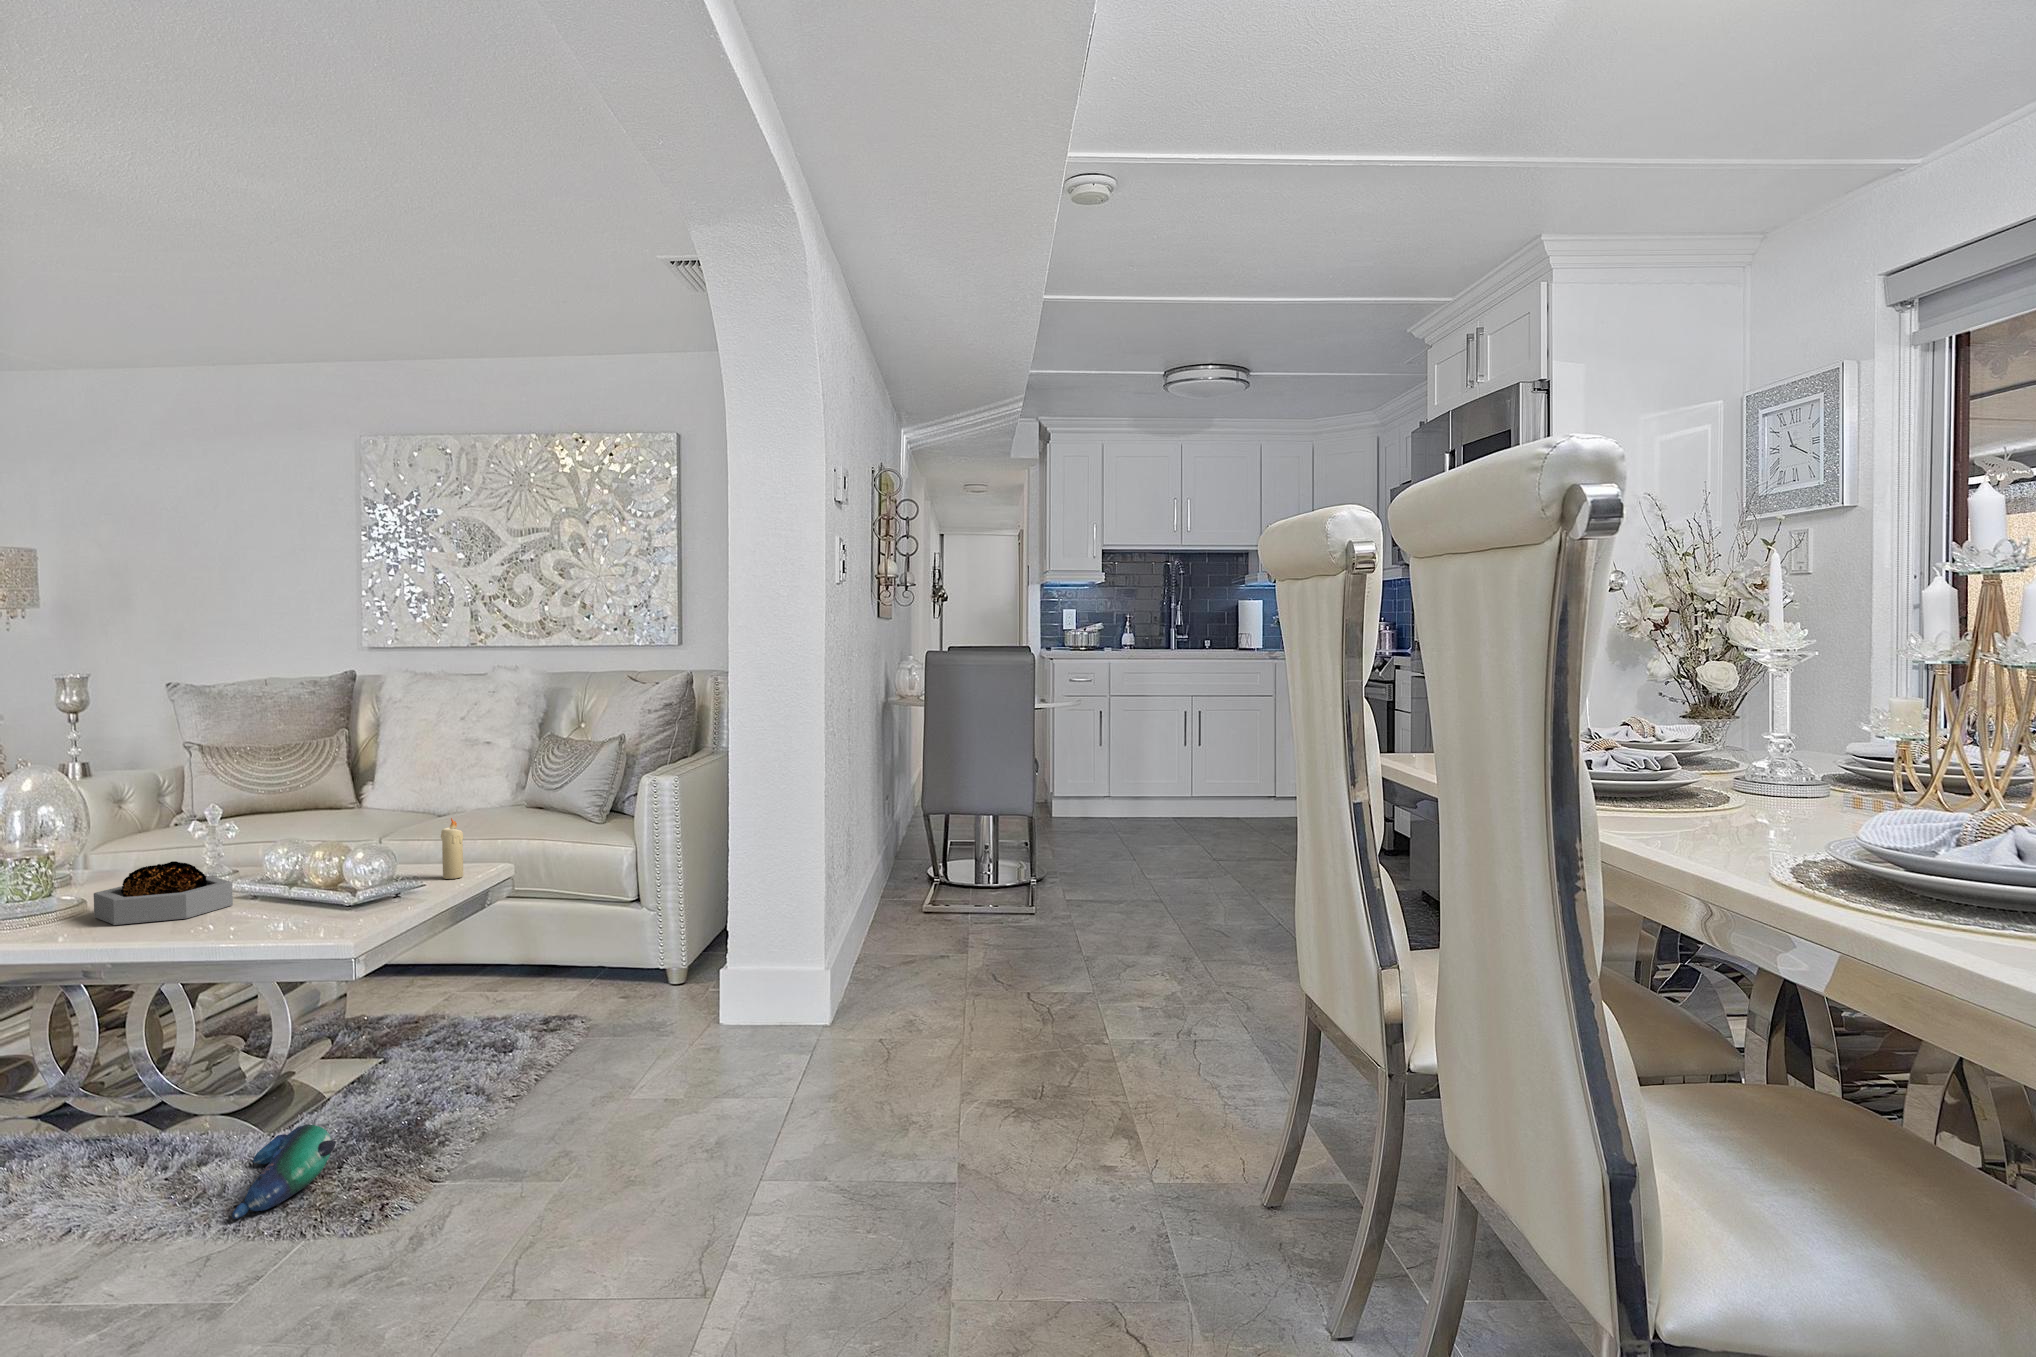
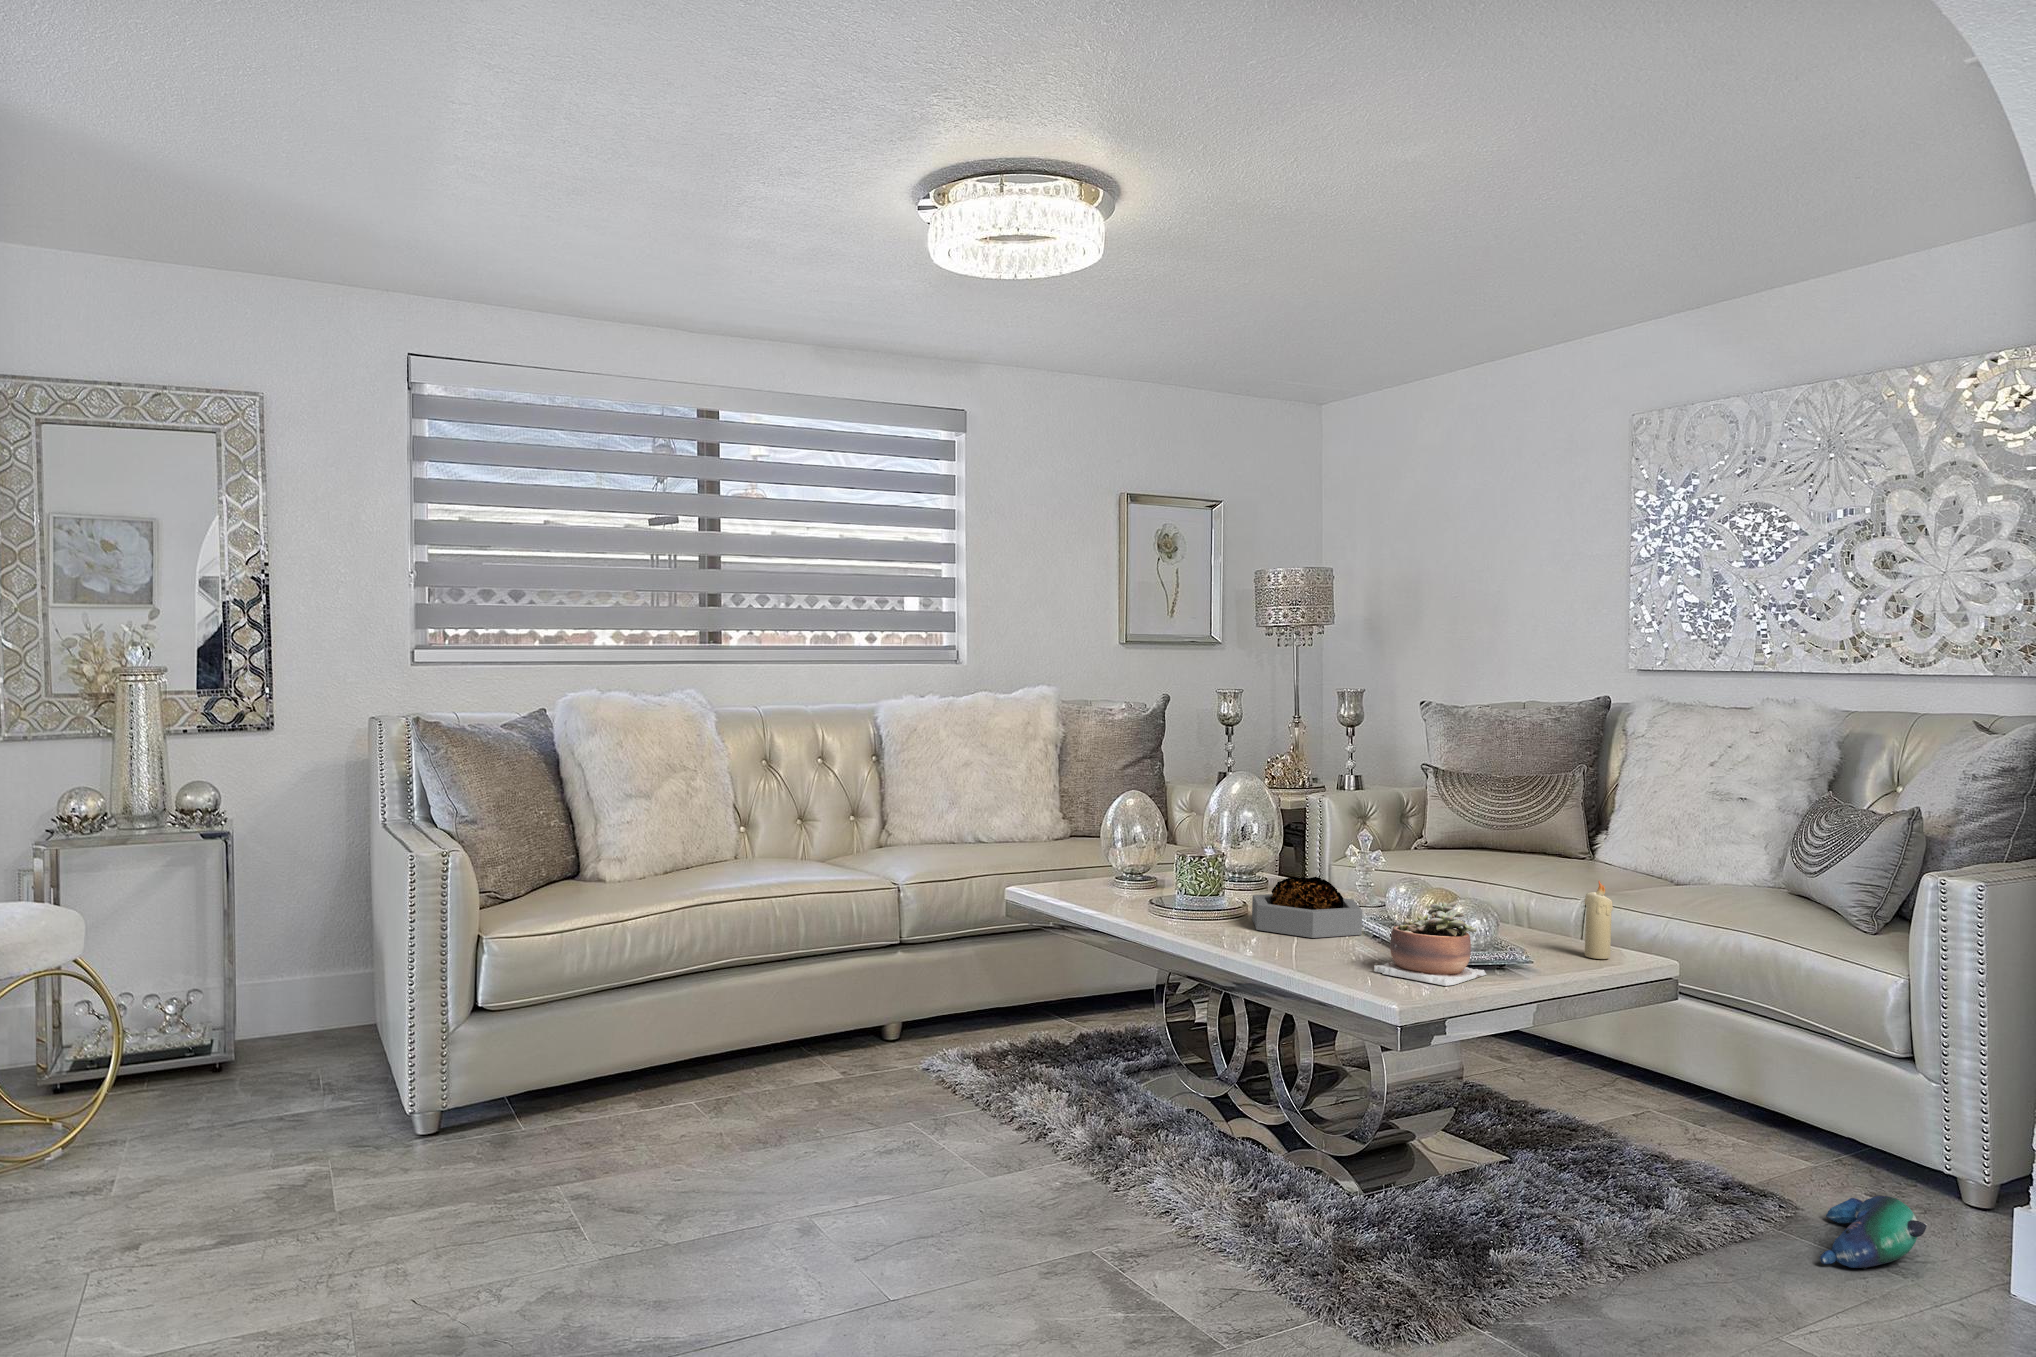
succulent plant: none [286,855,385,930] -> present [1374,902,1486,986]
plush toy: present [232,1124,337,1219] -> present [1820,1196,1927,1269]

